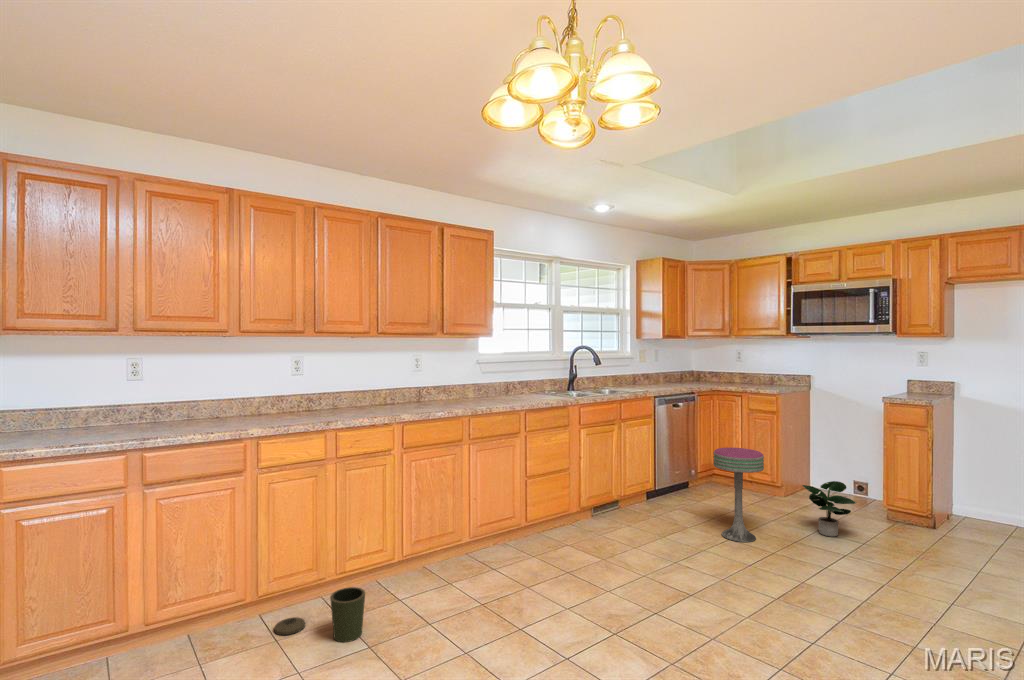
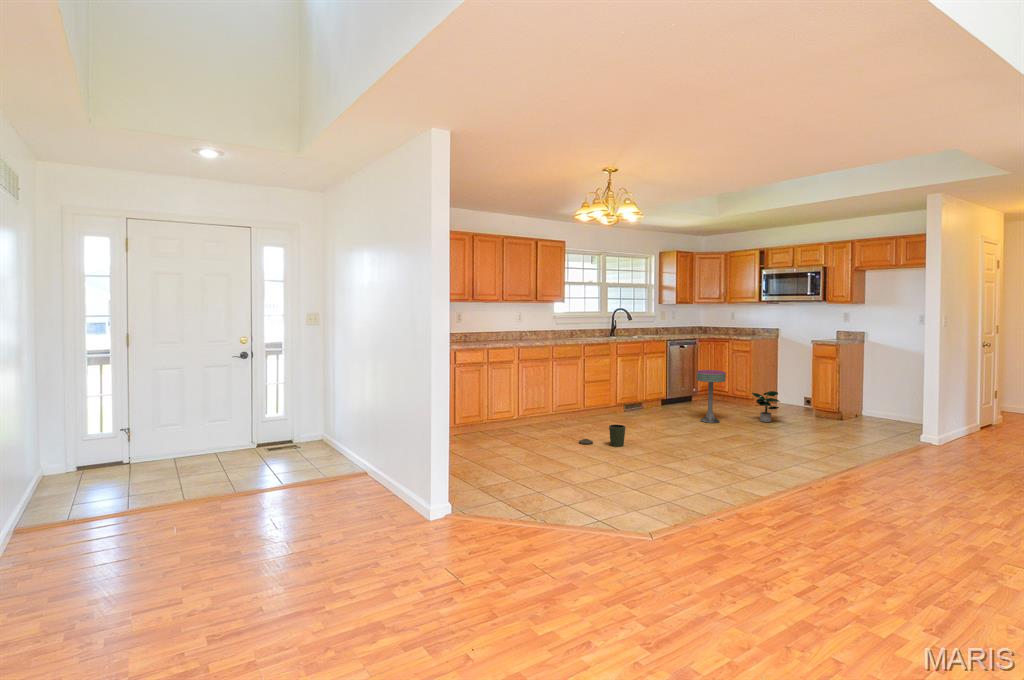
trash can: present [274,587,365,642] -> present [579,424,626,447]

